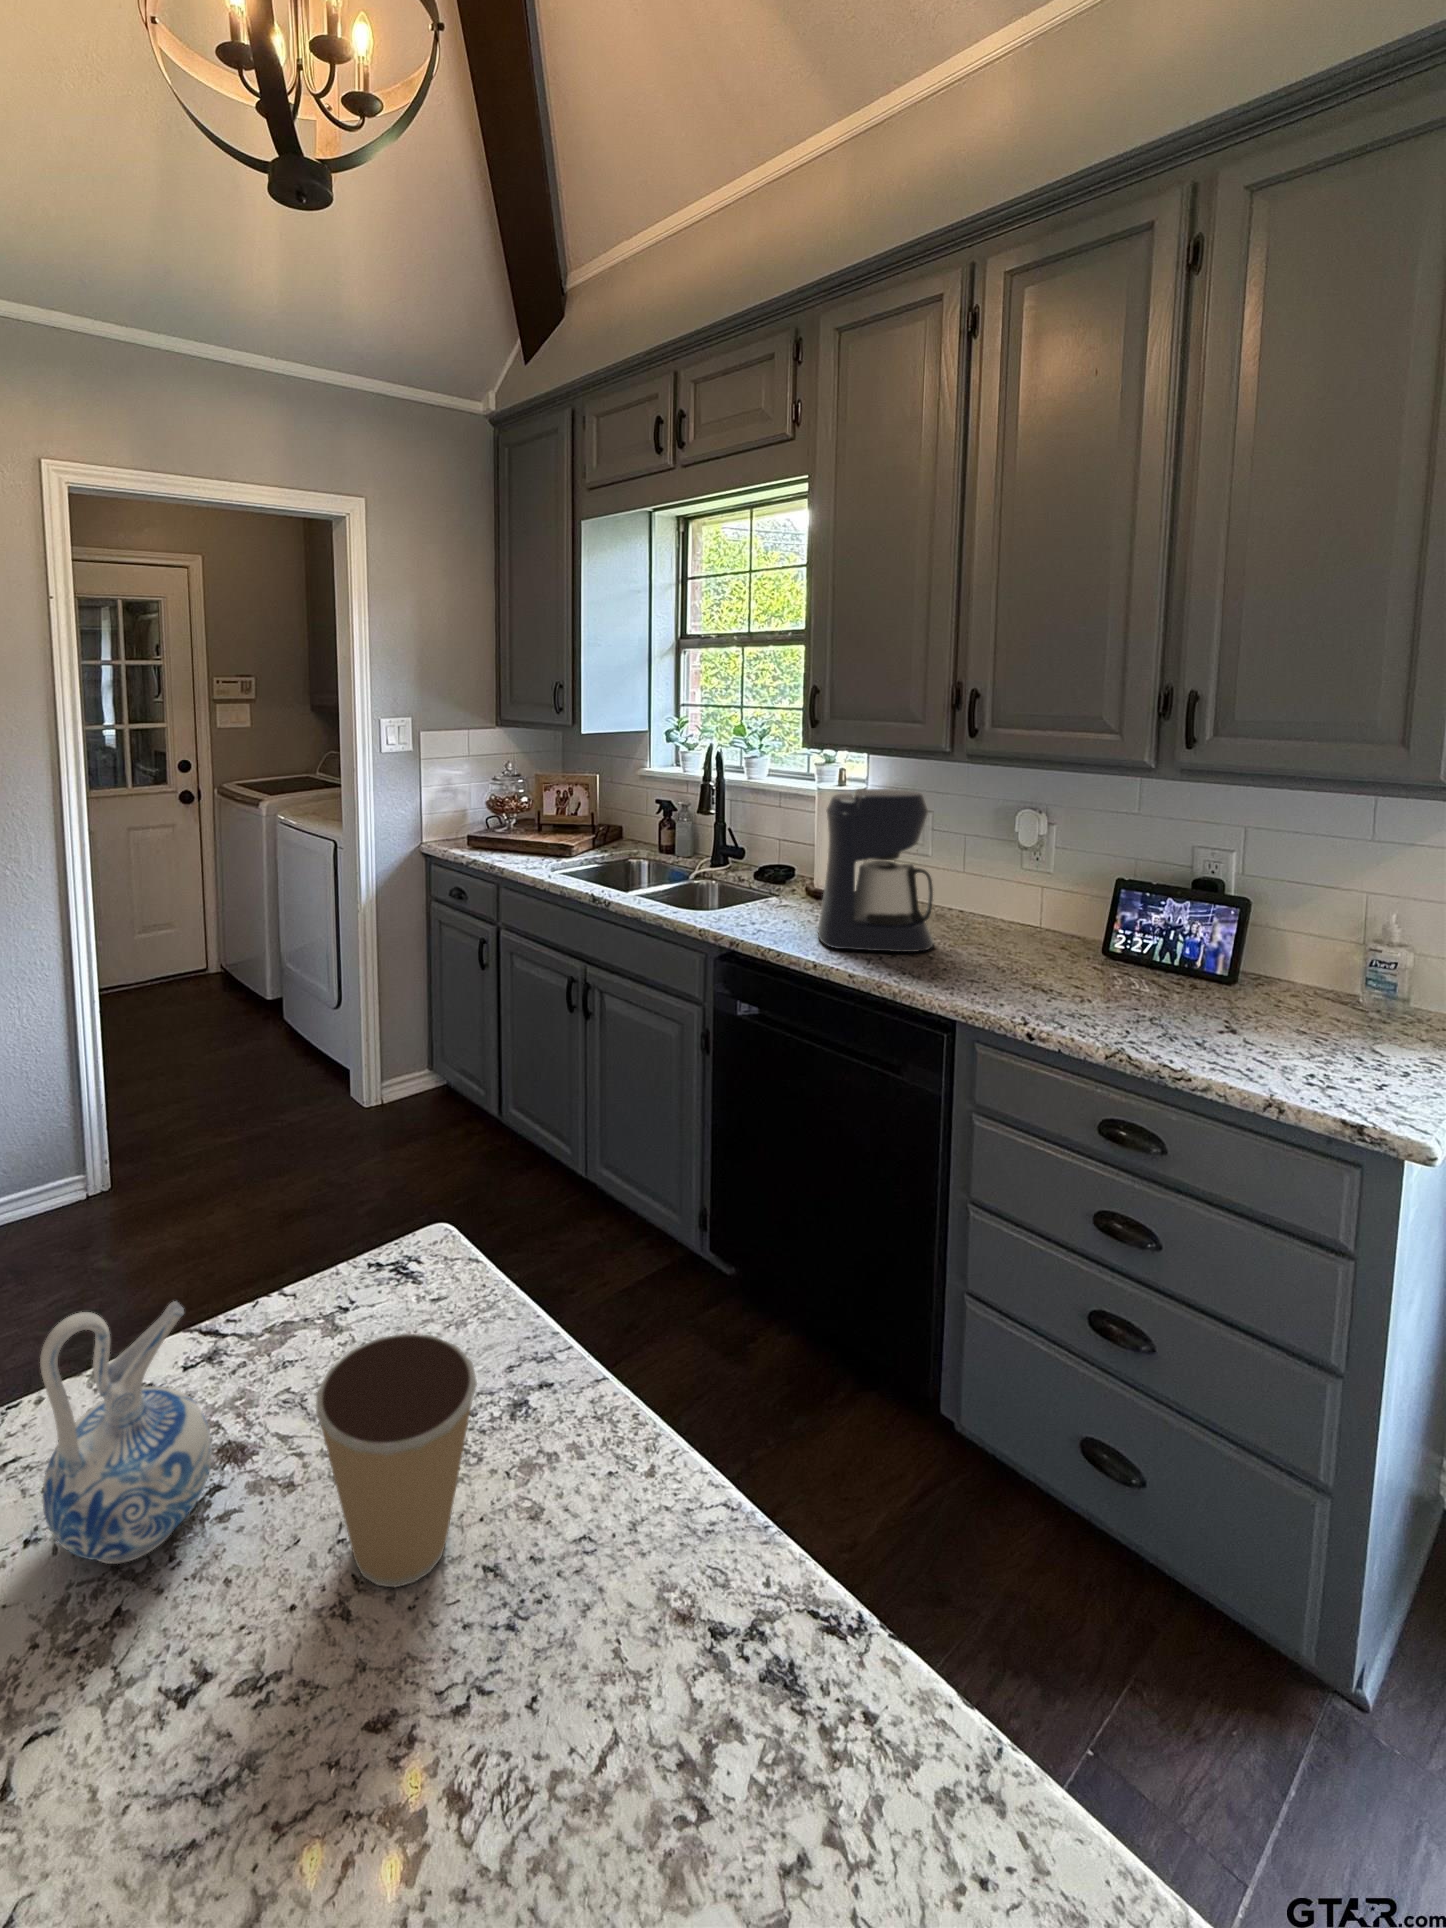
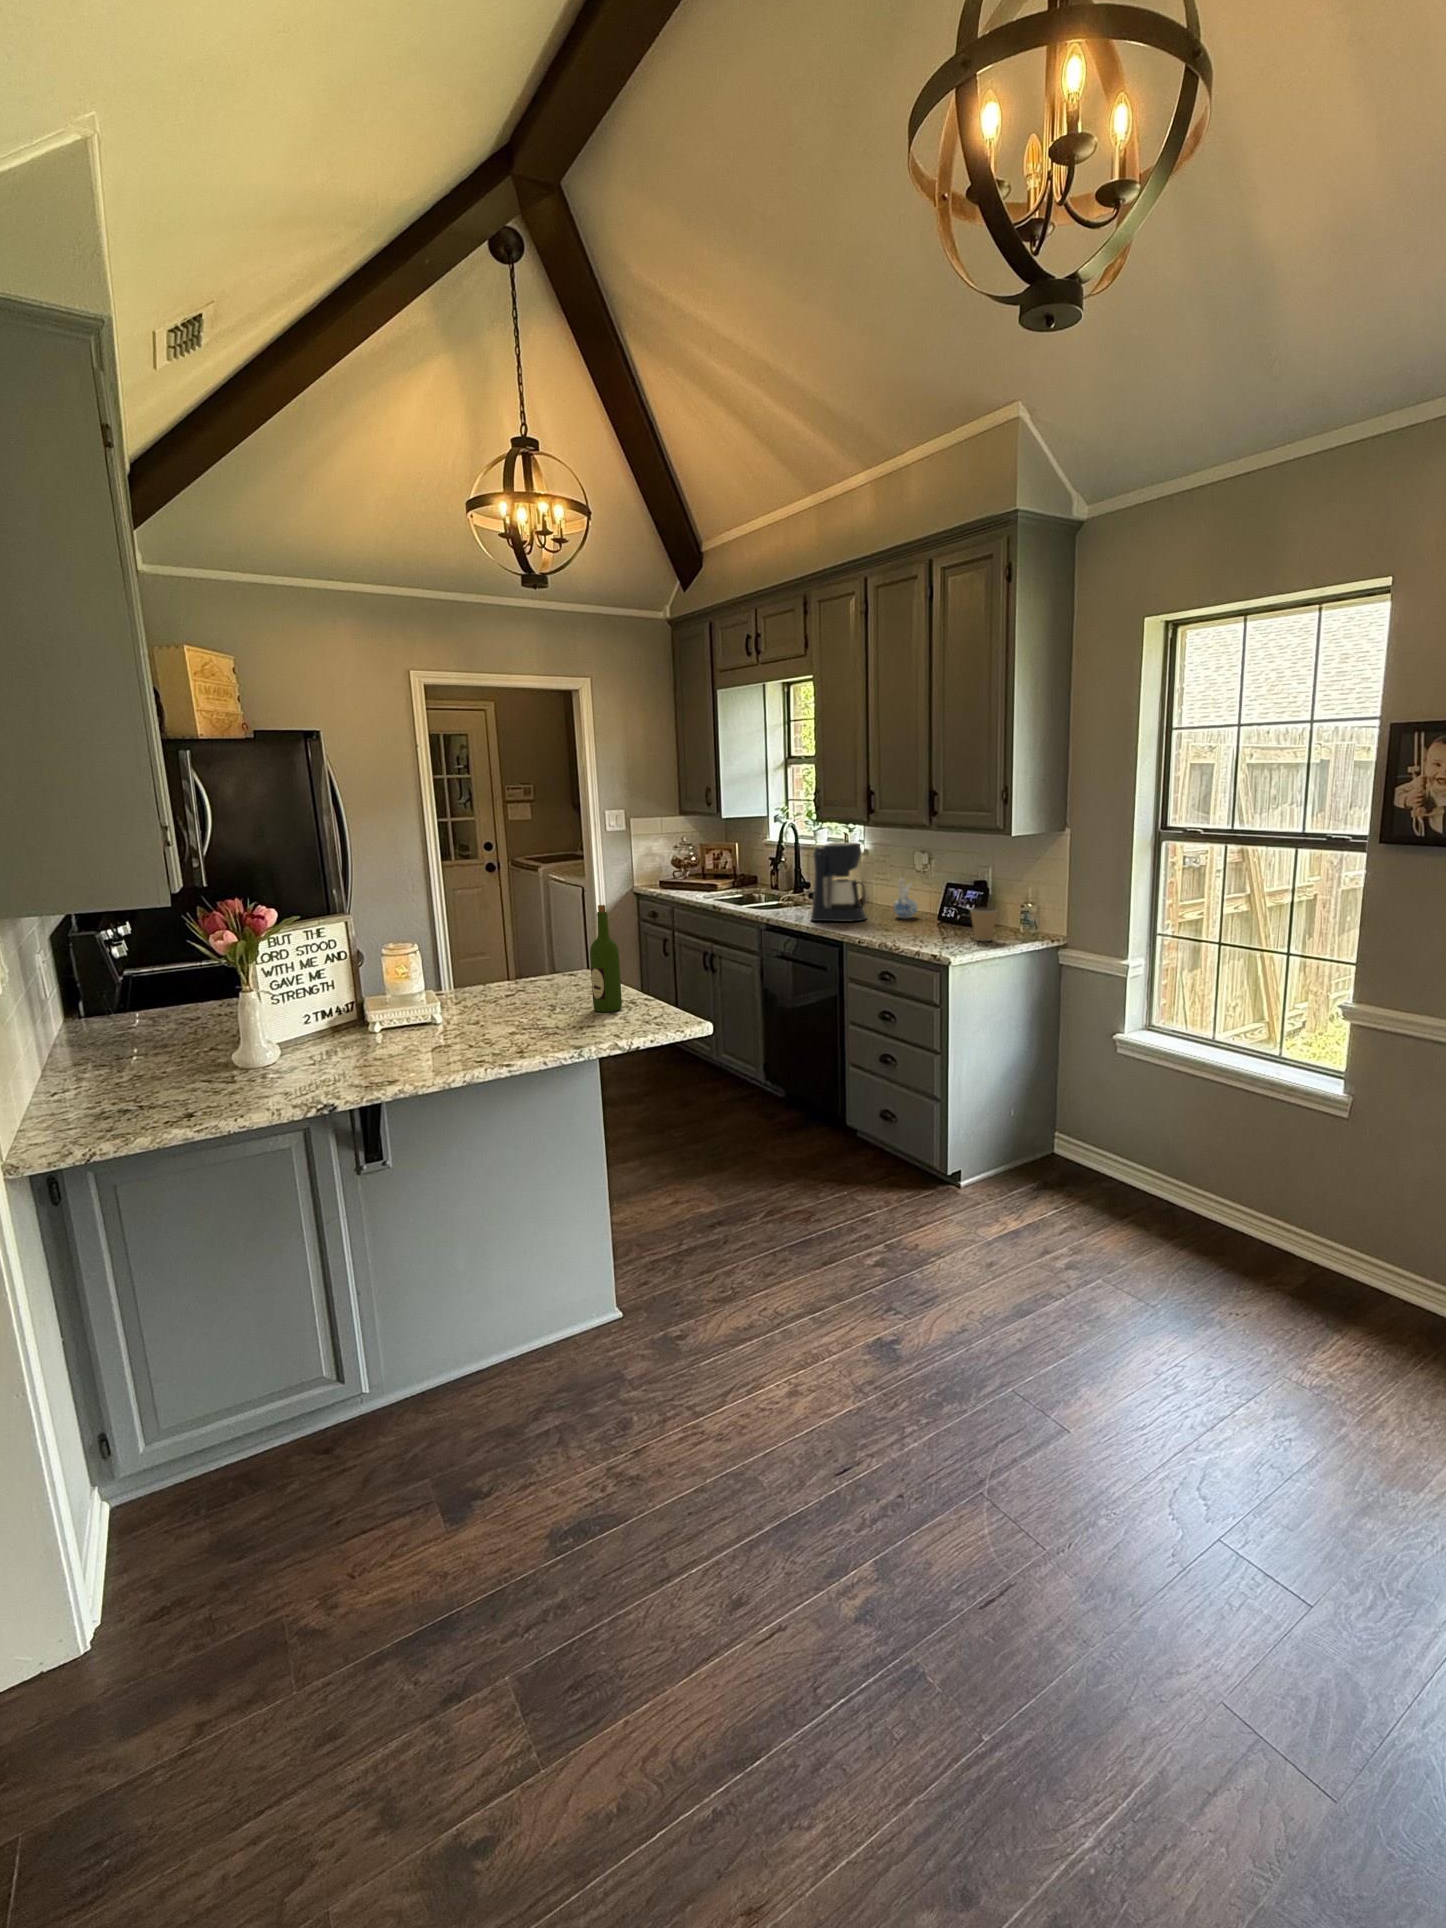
wine bottle: none [585,1200,718,1749] -> present [590,905,622,1012]
ceramic pitcher: present [40,1301,212,1564] -> present [893,878,918,918]
coffee cup: present [316,1334,477,1587] -> present [970,908,997,941]

